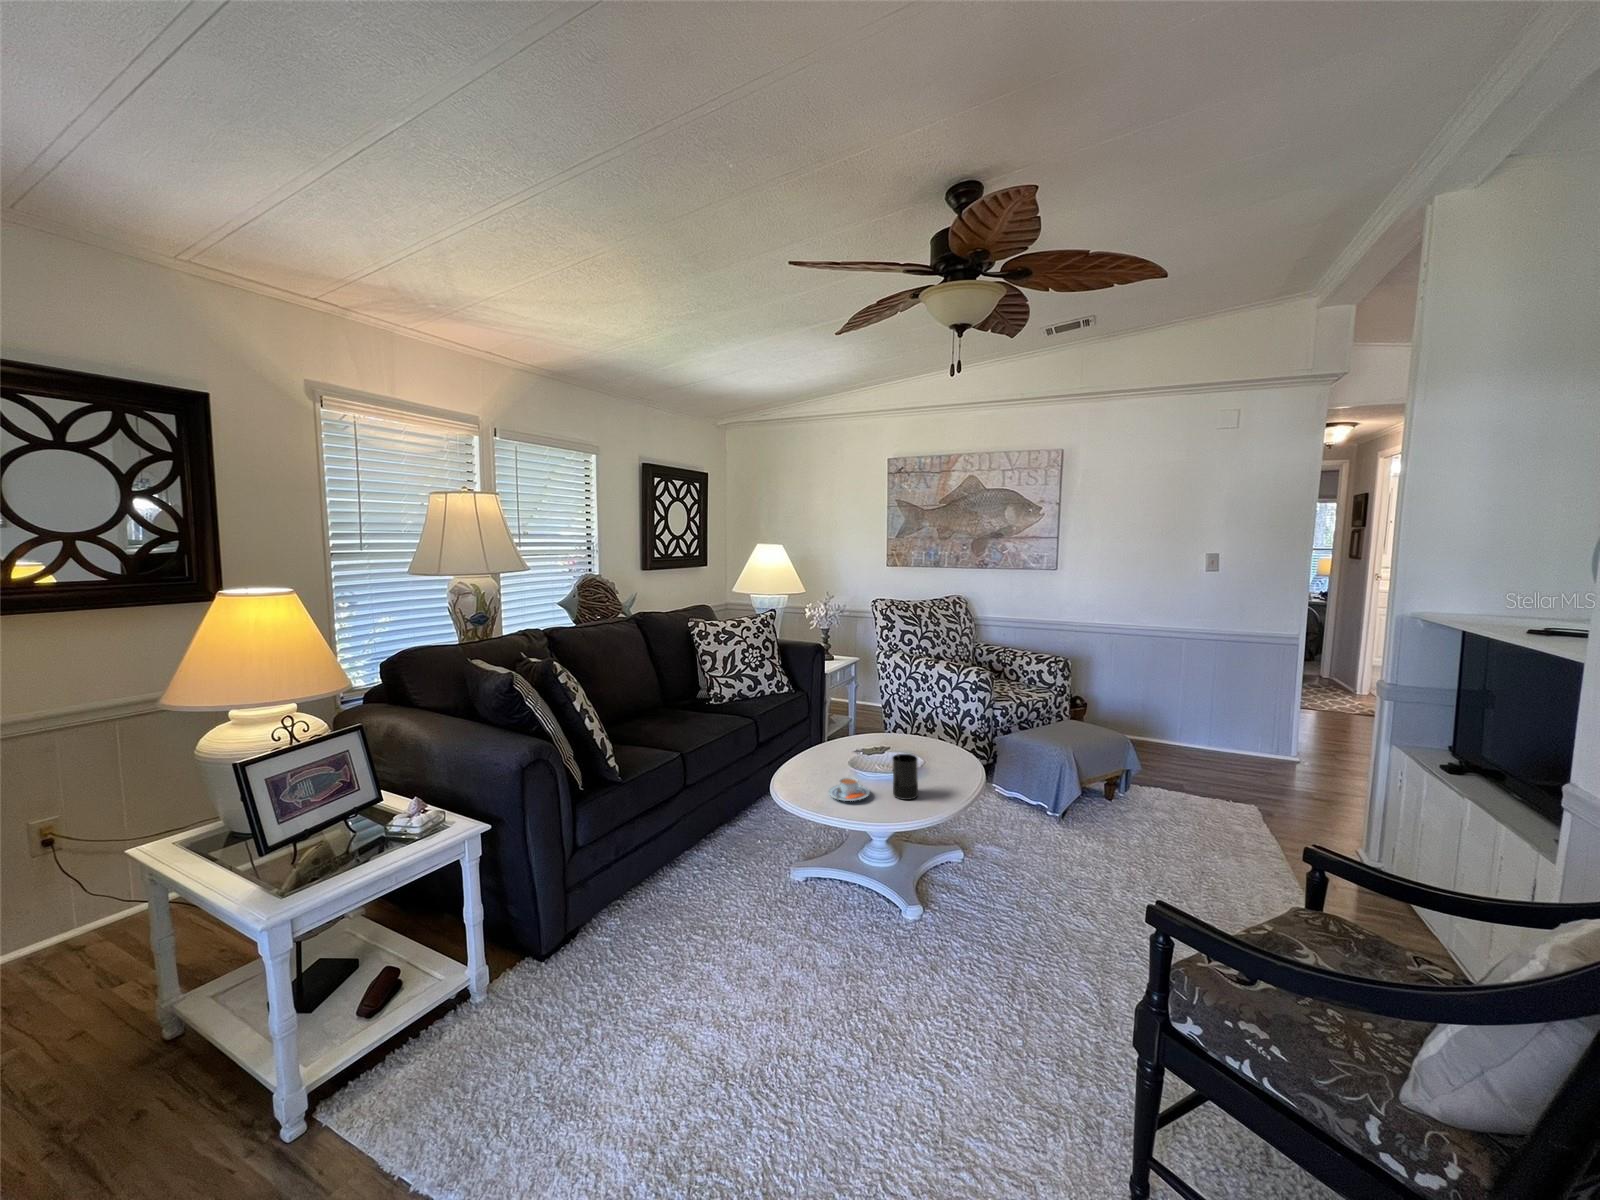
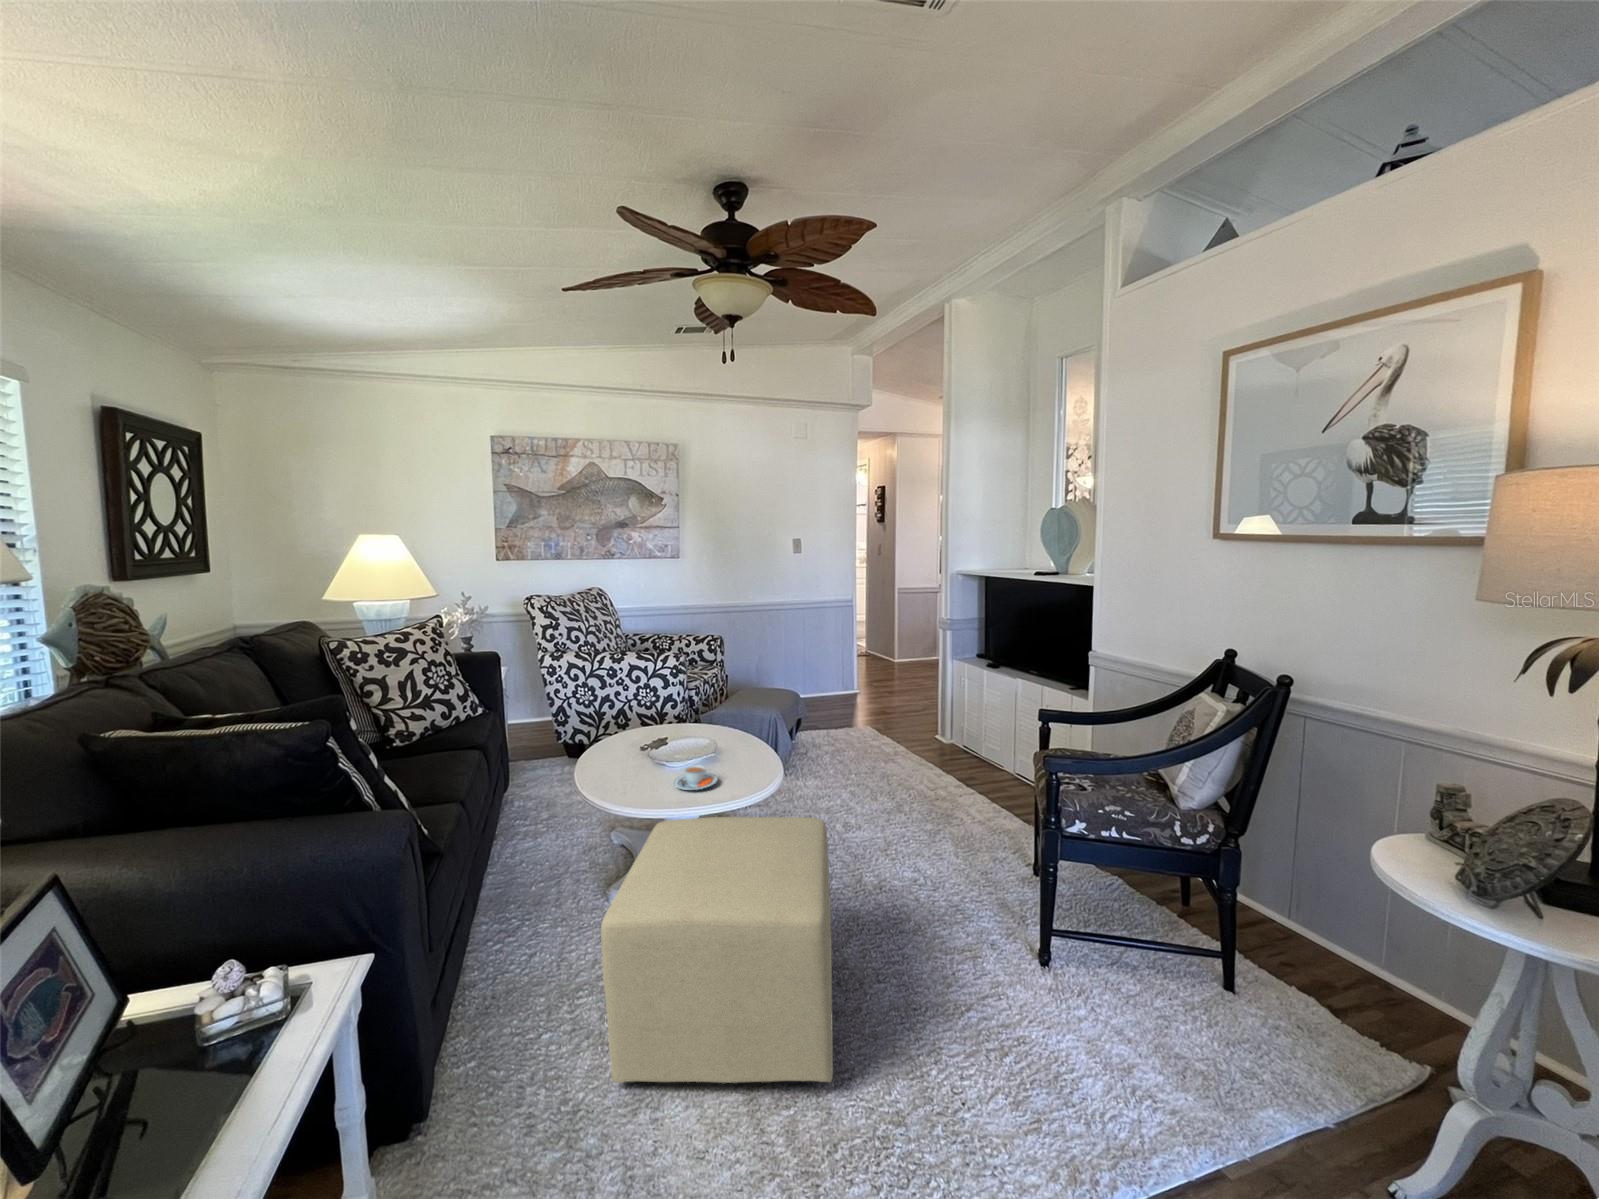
candle: present [892,753,918,800] -> none [722,728,752,773]
ottoman: none [640,815,892,1106] -> present [601,817,833,1083]

